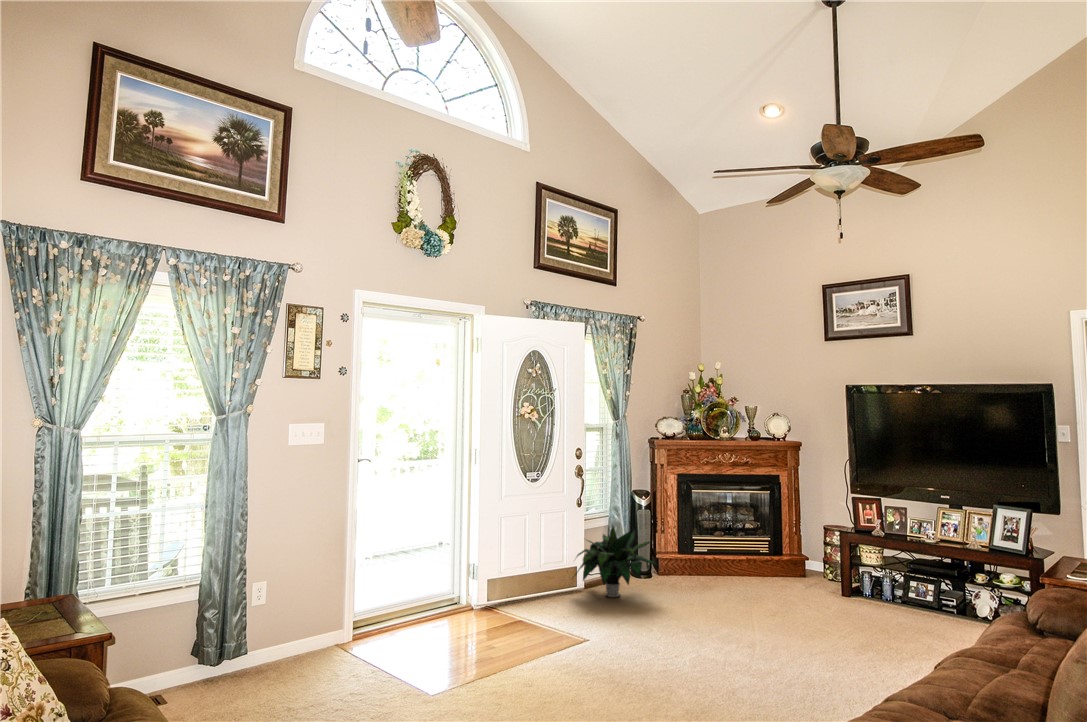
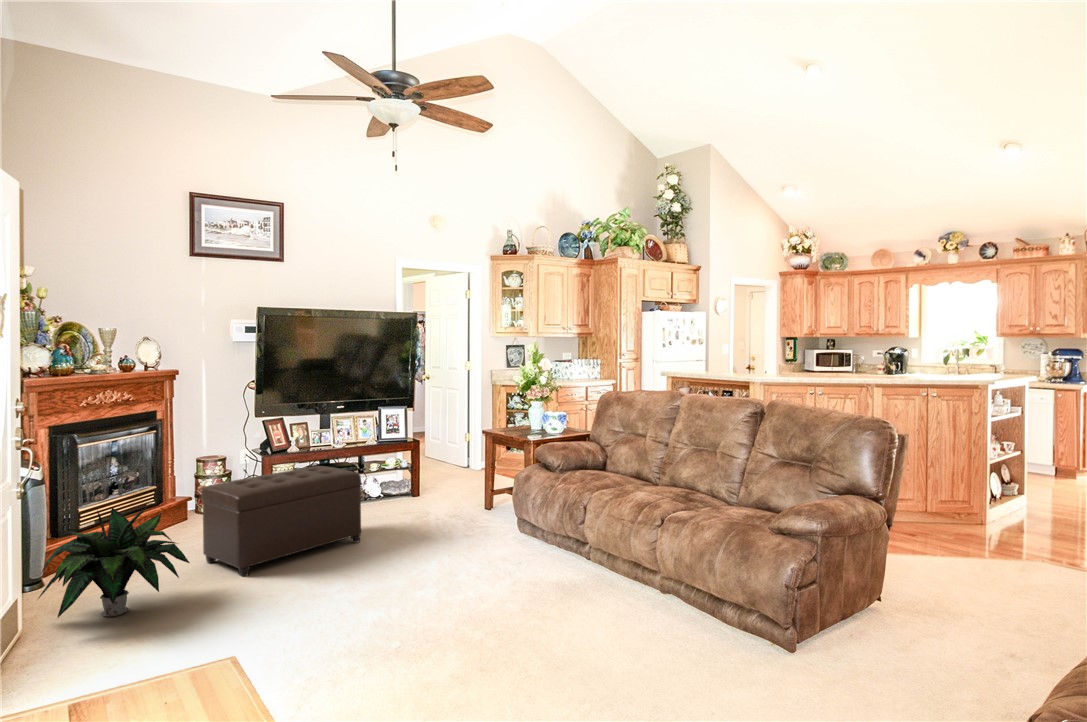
ottoman: none [689,535,831,631] -> present [201,466,361,577]

